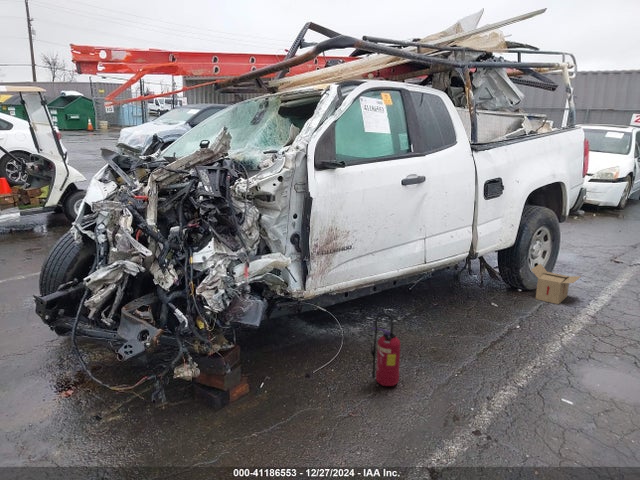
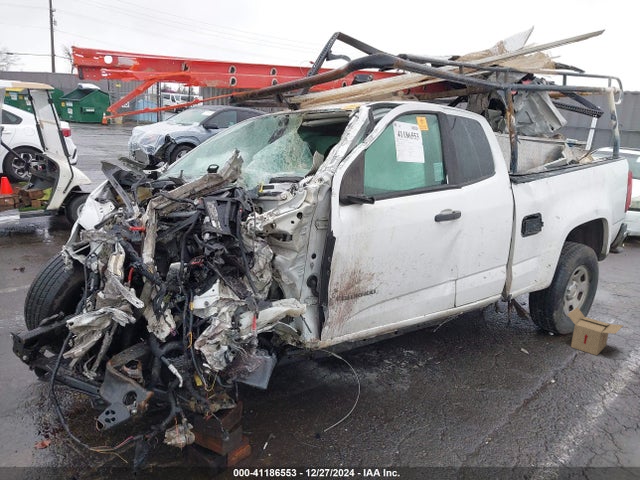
fire extinguisher: present [371,314,400,386] -> none [390,373,425,454]

